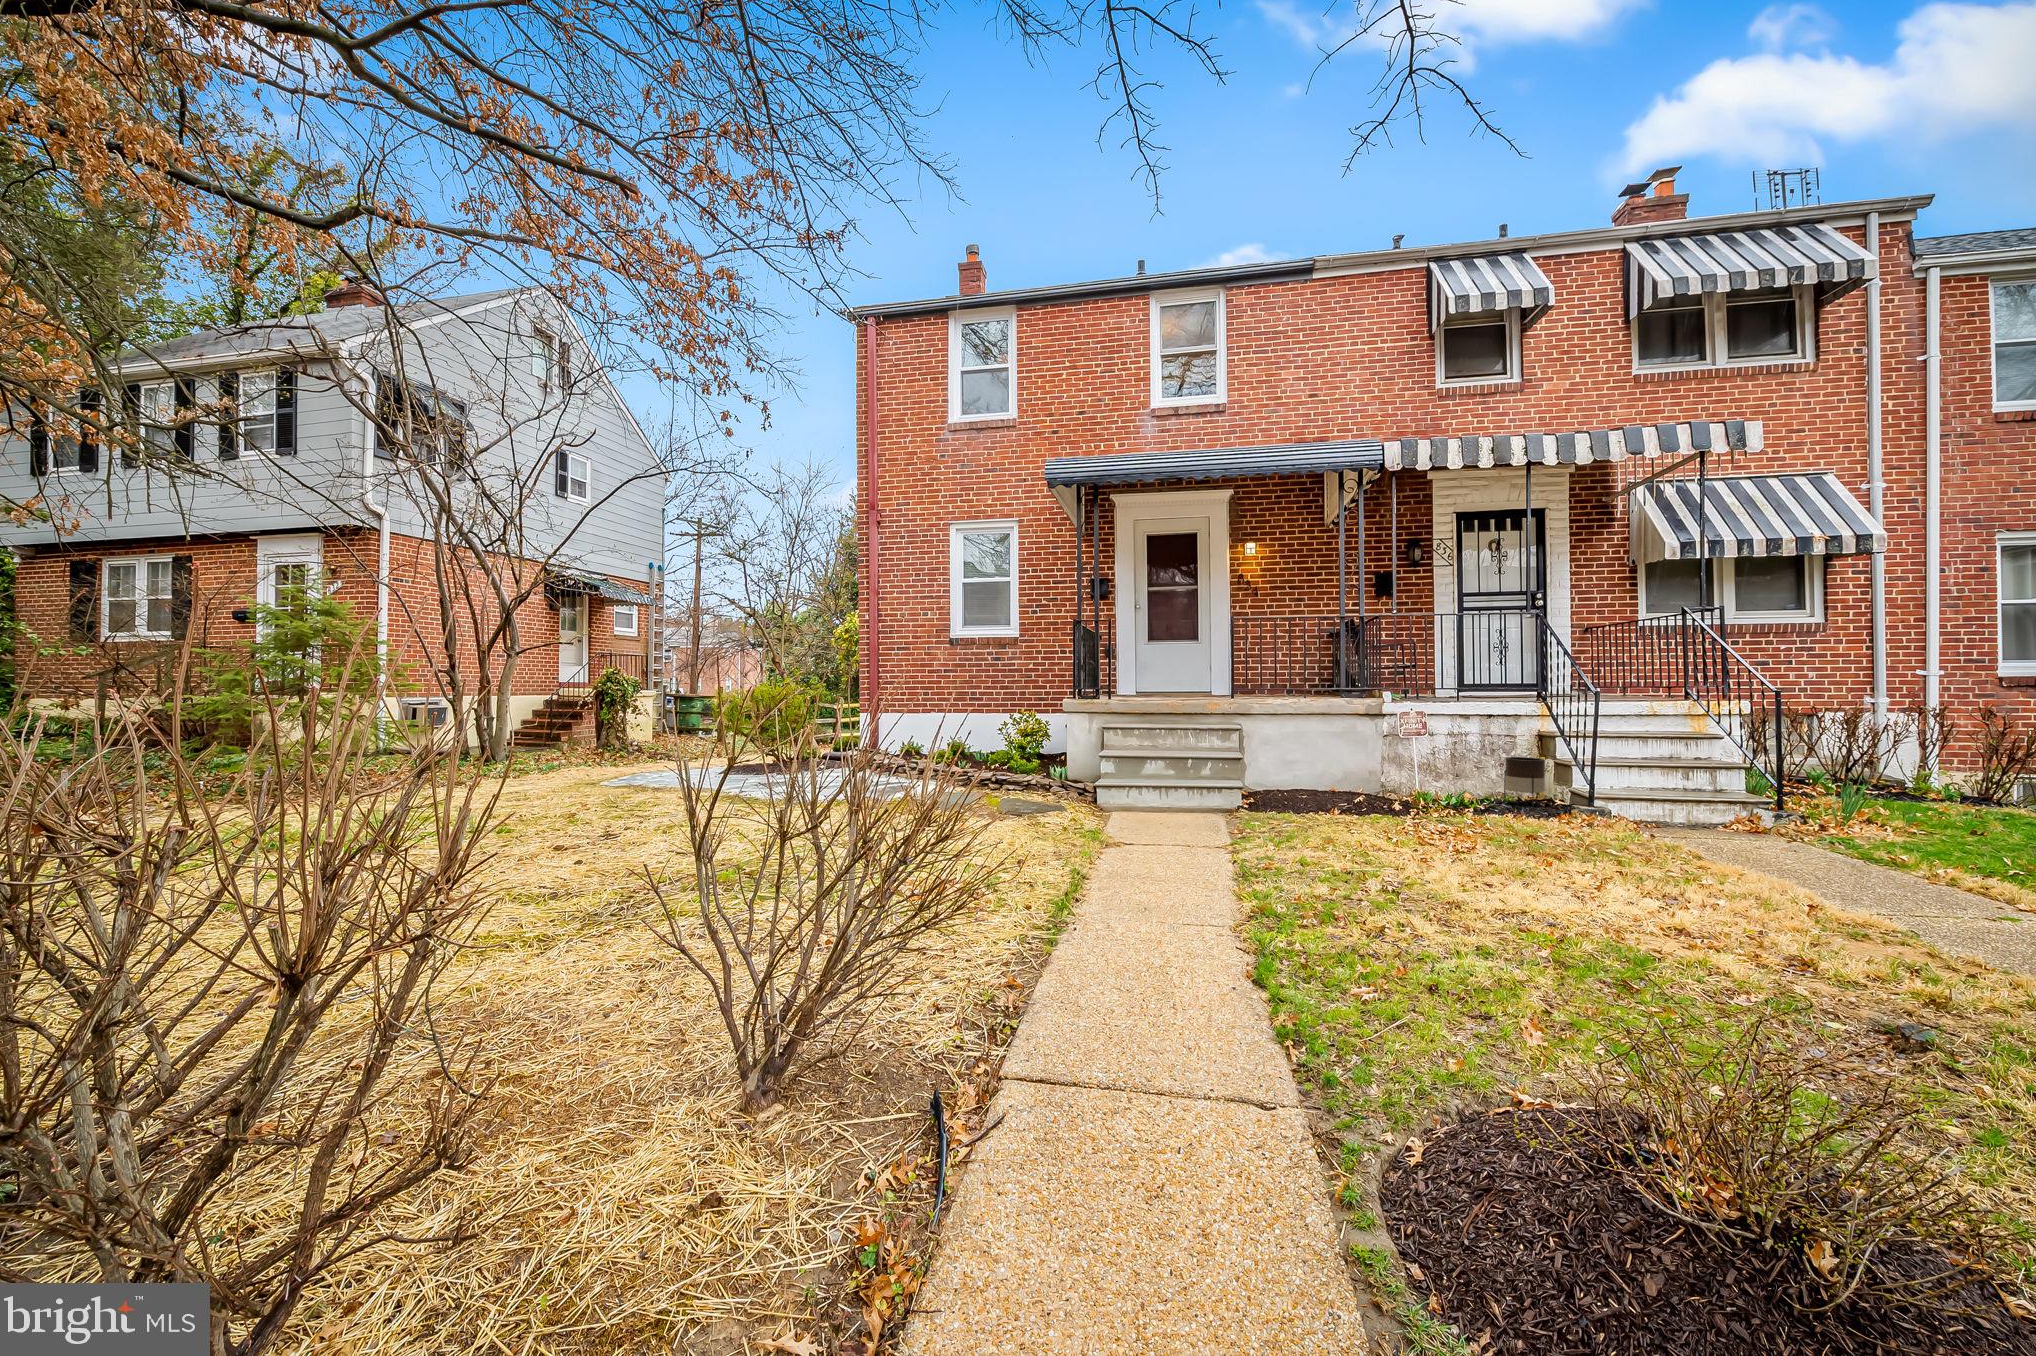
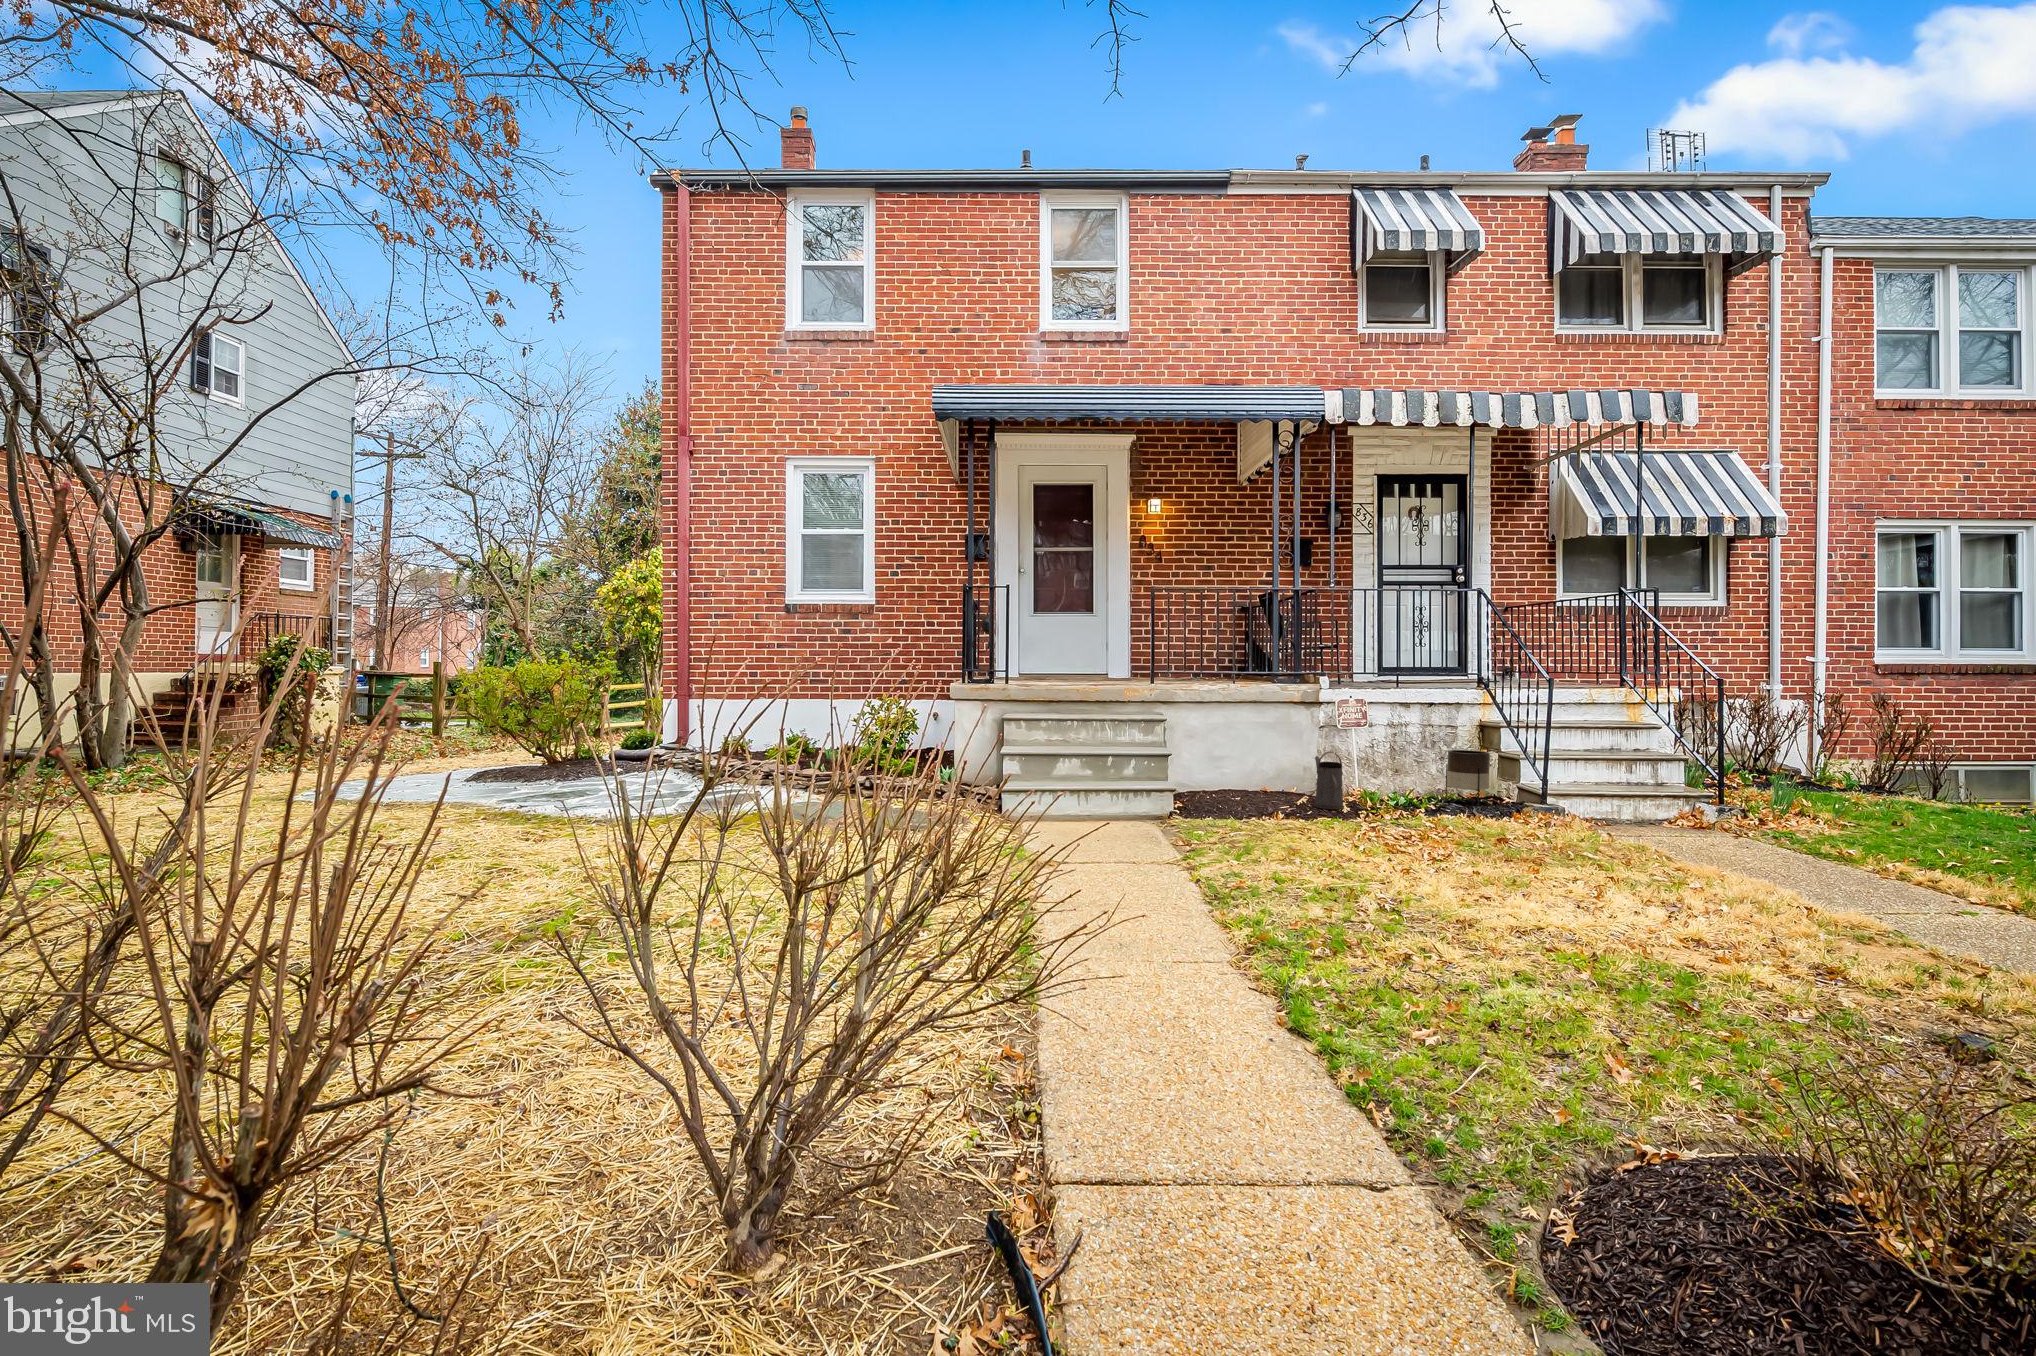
watering can: none [1376,757,1402,806] -> present [1314,752,1344,809]

